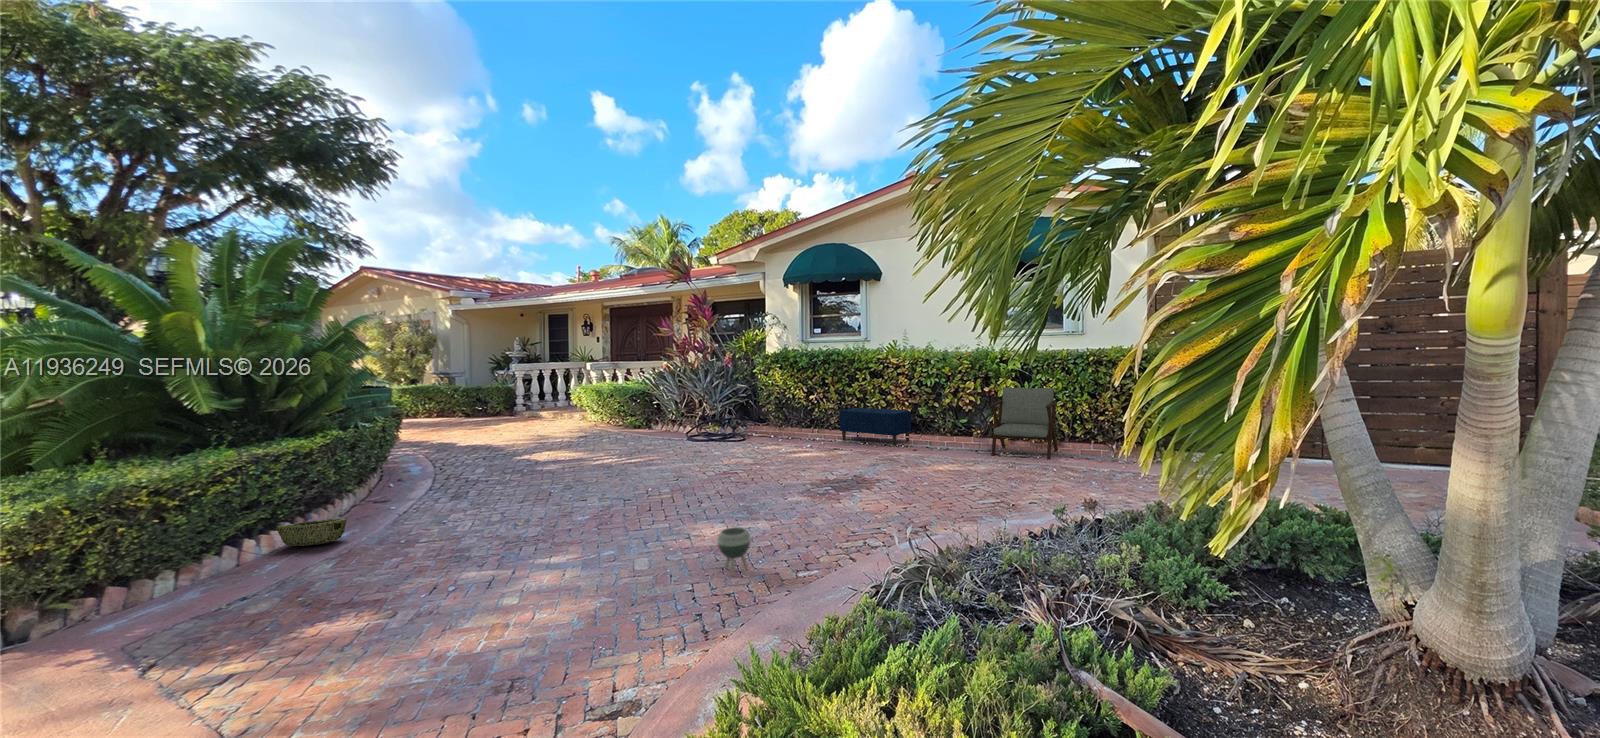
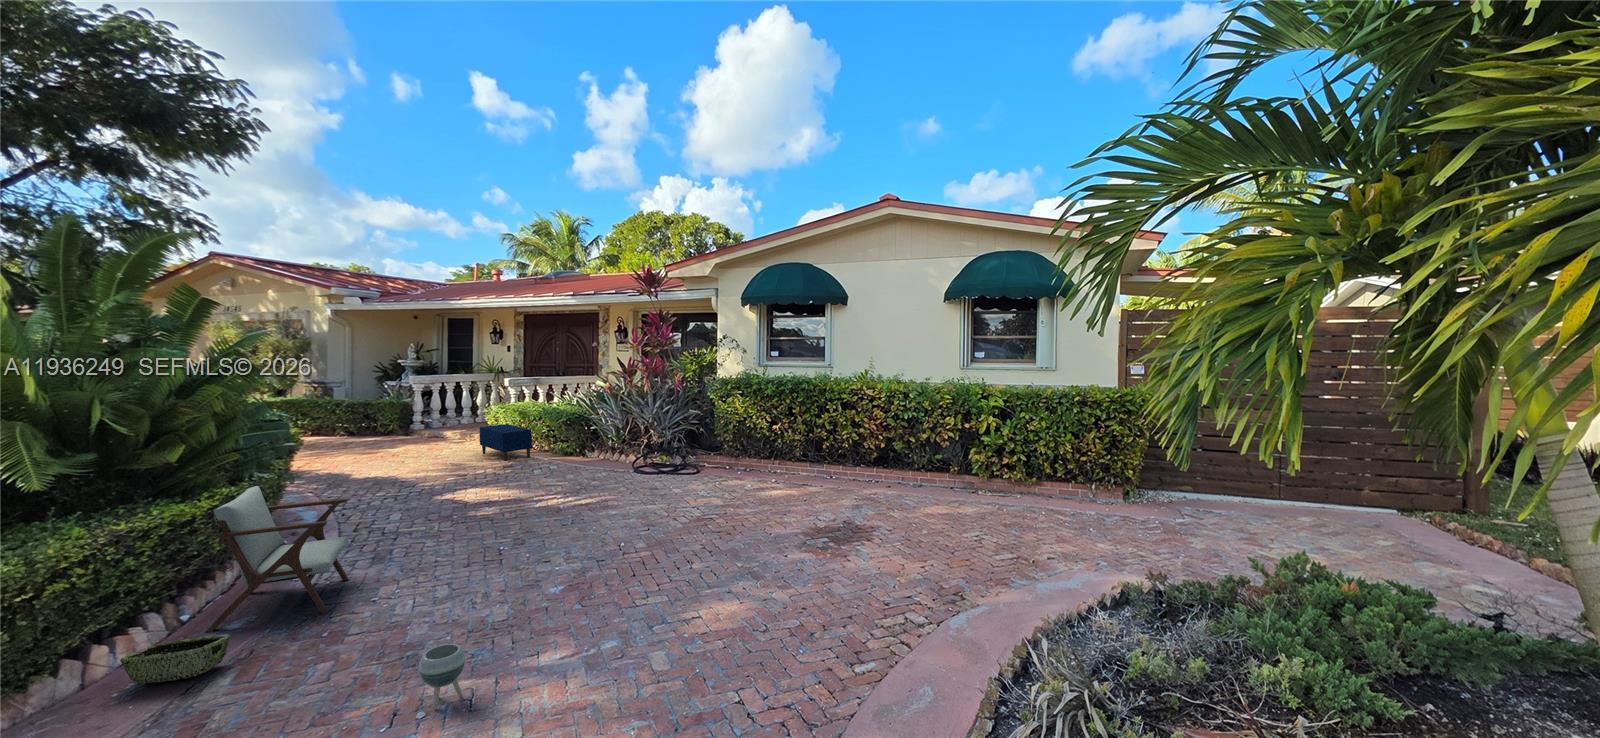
lounge chair: present [990,387,1058,460] -> present [205,486,348,633]
bench: present [840,408,911,446] -> present [480,424,532,461]
planter: present [718,527,750,576] -> present [419,644,465,710]

